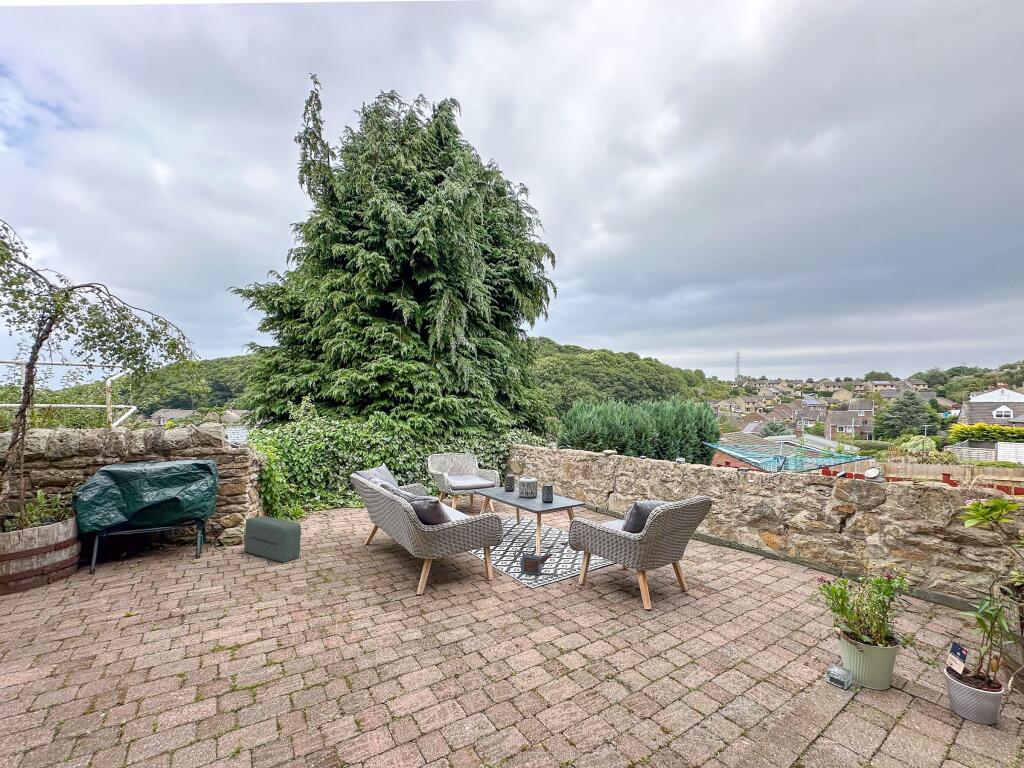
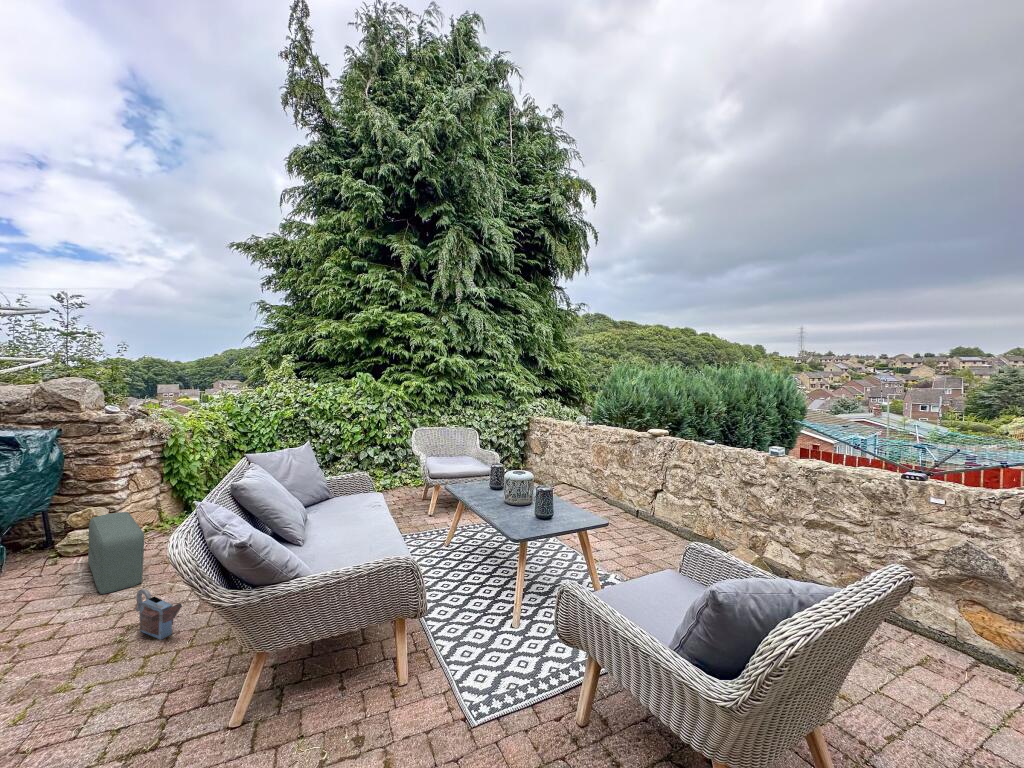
watering can: present [514,550,552,575] -> present [136,588,182,640]

